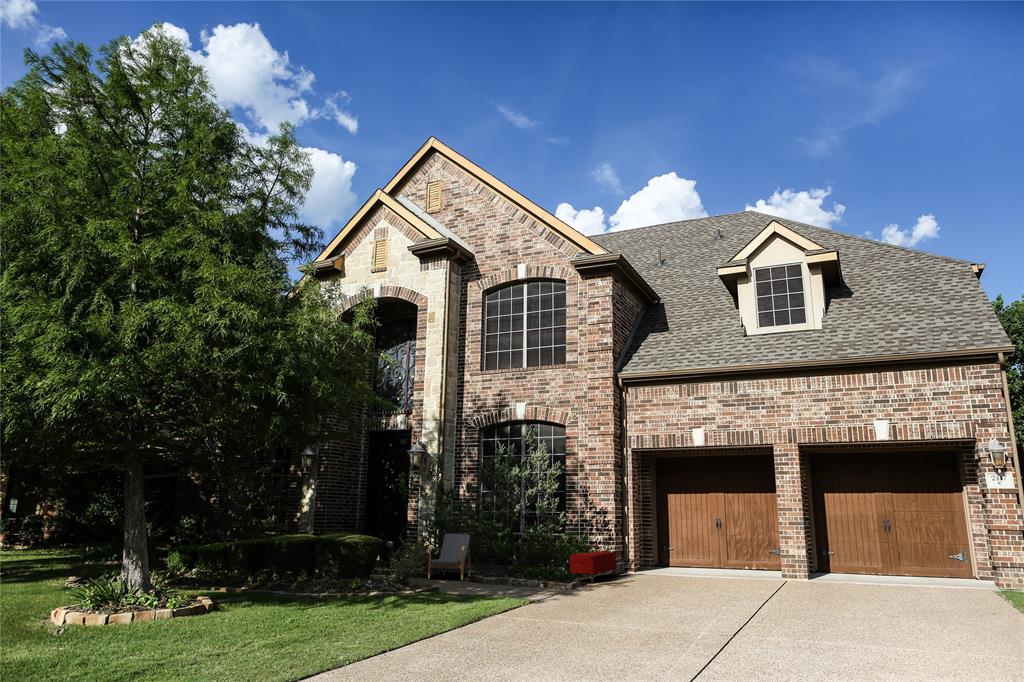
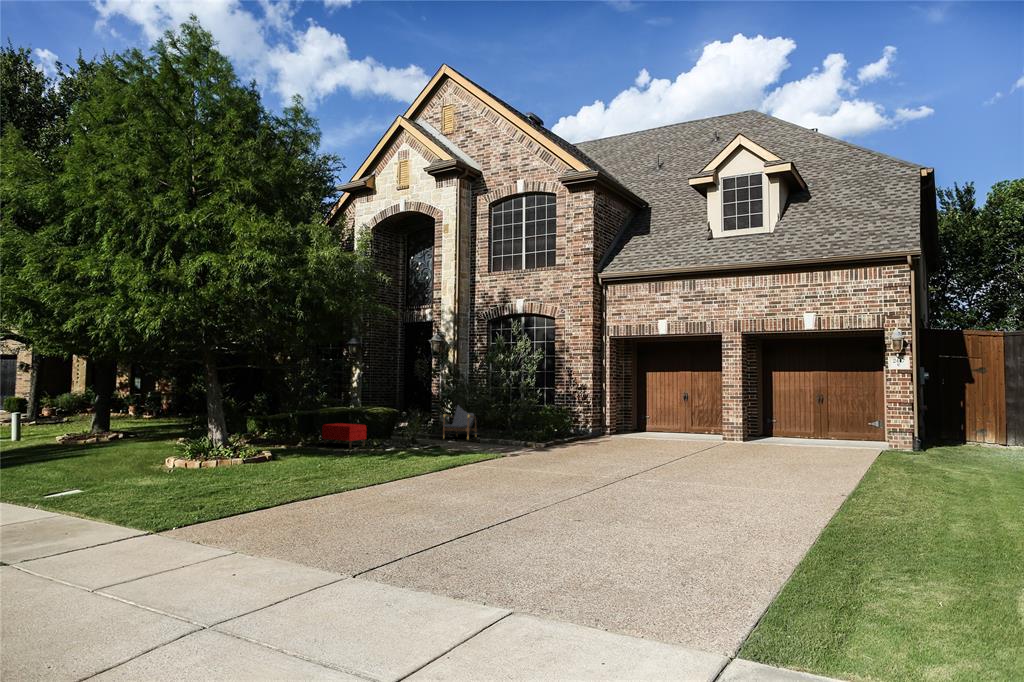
bench: present [570,551,617,583] -> present [322,423,367,447]

